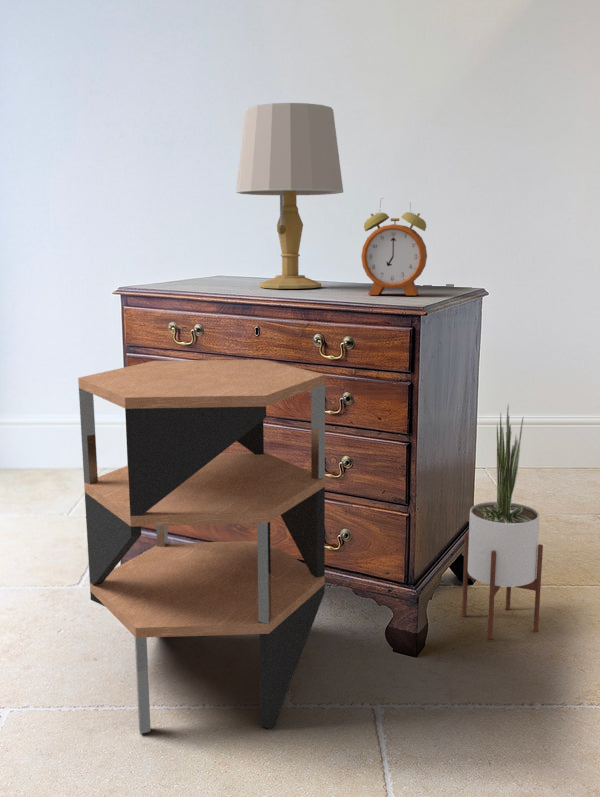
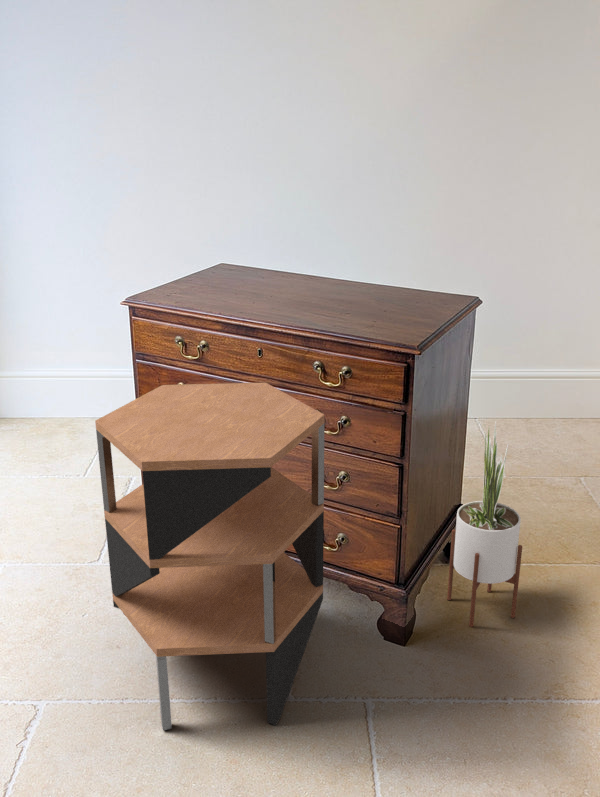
table lamp: present [236,103,343,289] -> none [238,120,344,301]
alarm clock: present [361,212,427,295] -> none [360,227,424,322]

